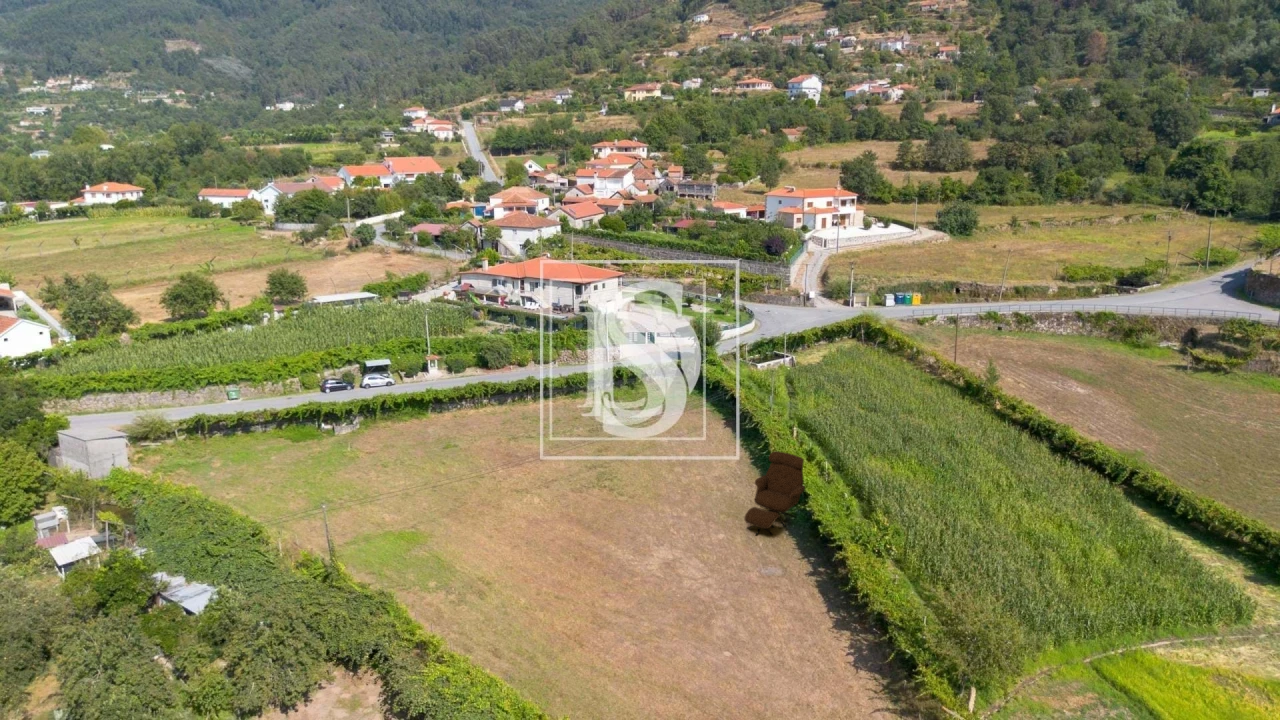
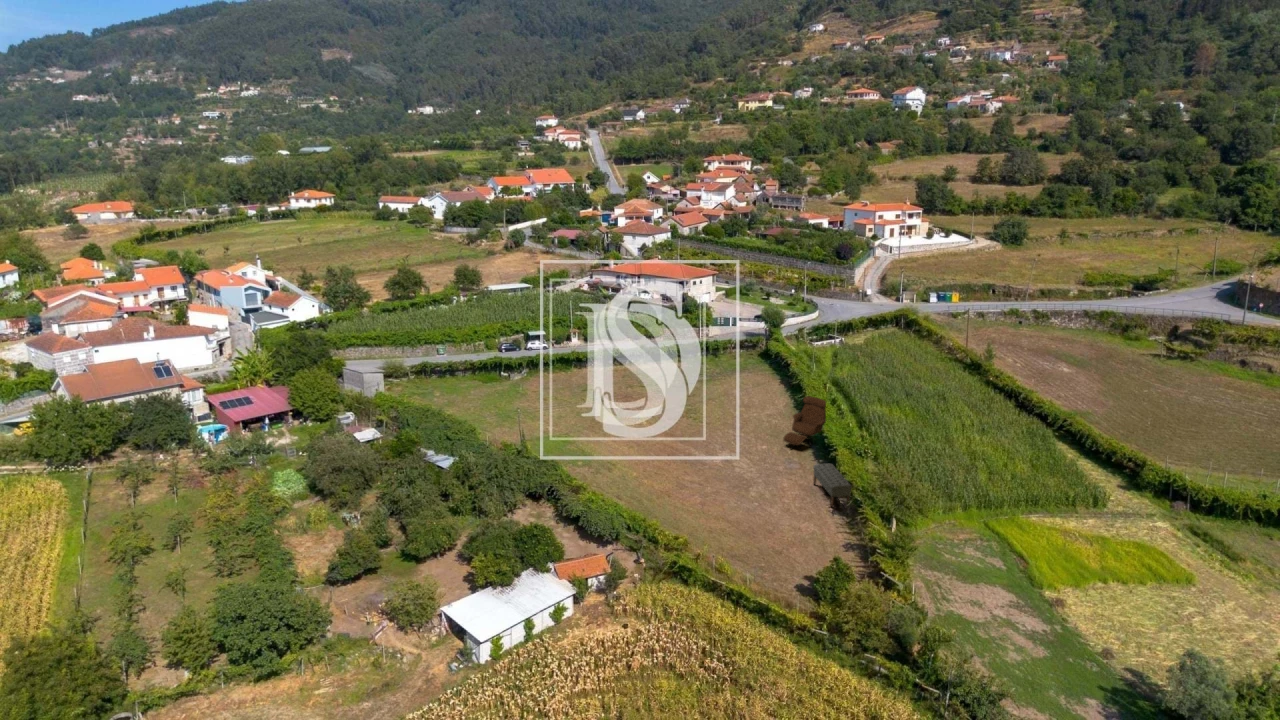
bench: none [802,565,871,642] -> present [813,464,851,507]

